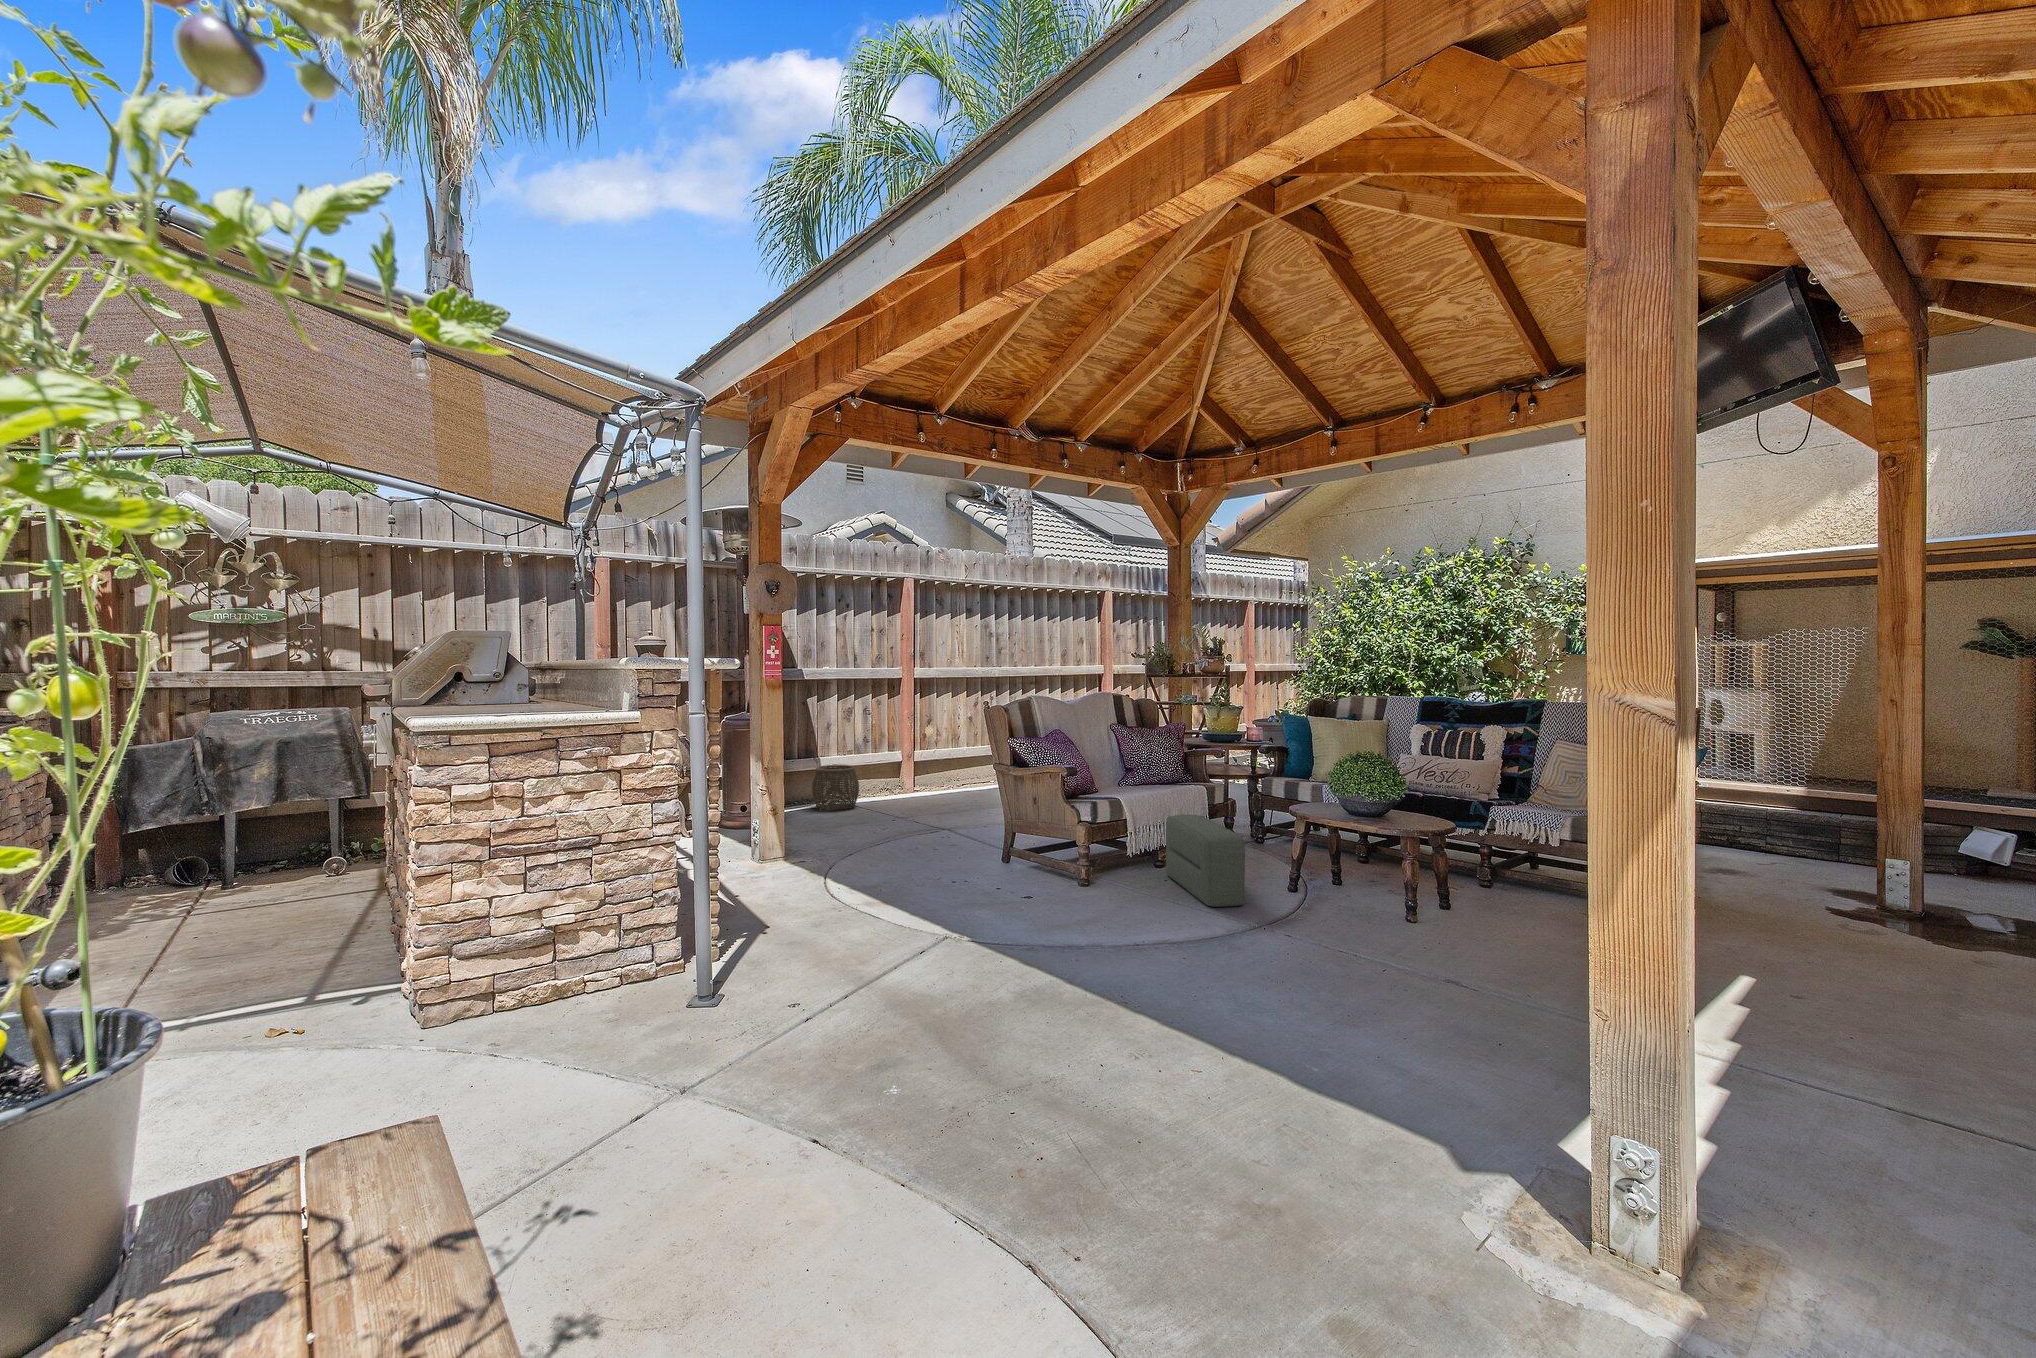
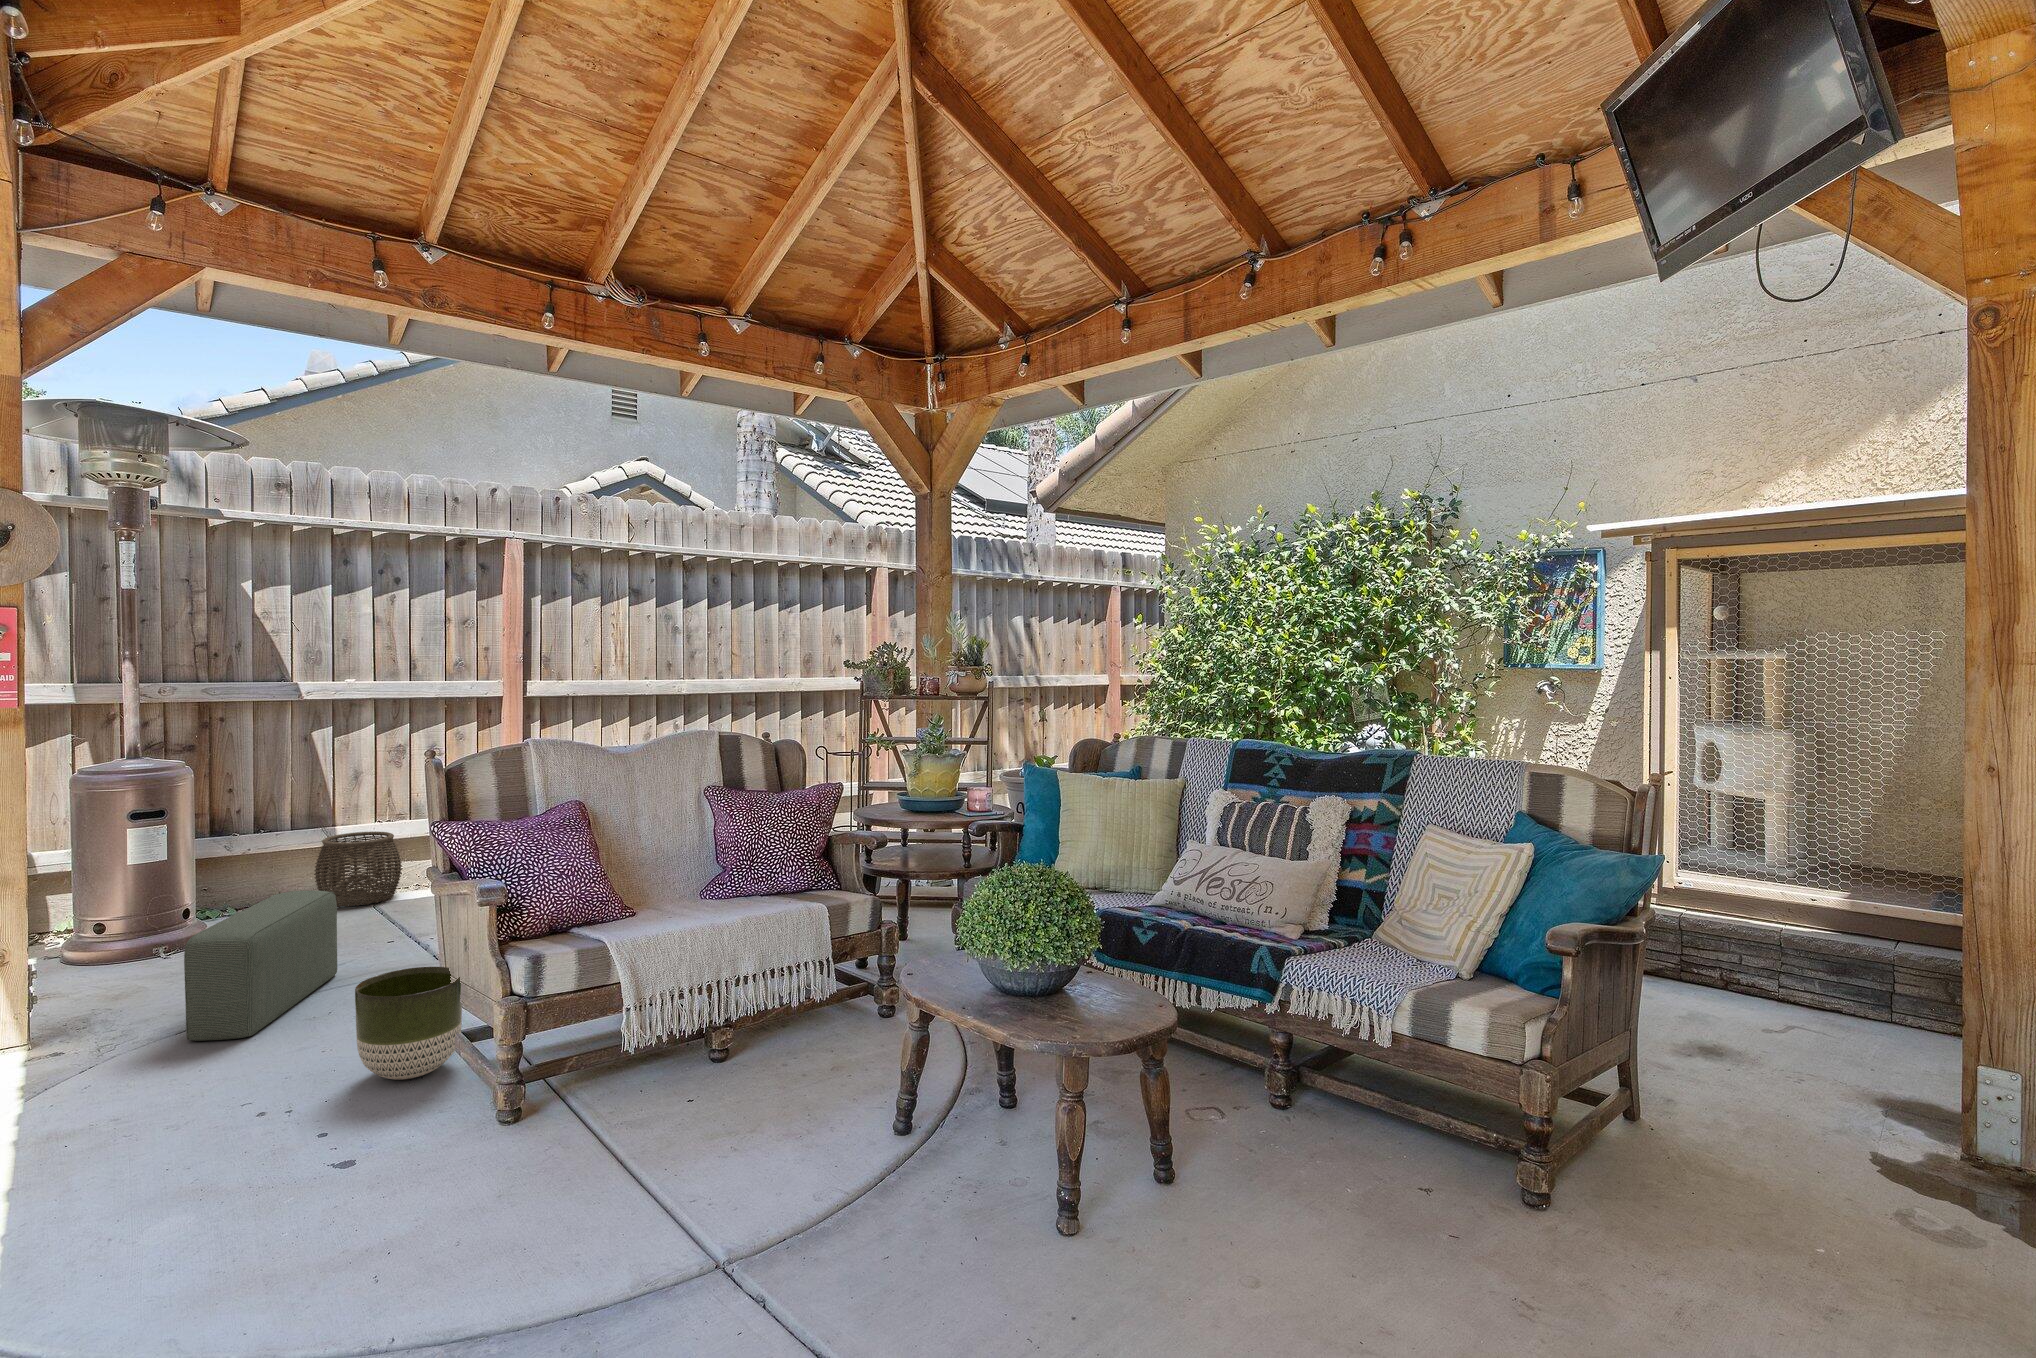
pouf: present [1166,815,1245,907] -> present [184,891,337,1041]
planter: none [981,817,1030,873] -> present [355,967,462,1080]

